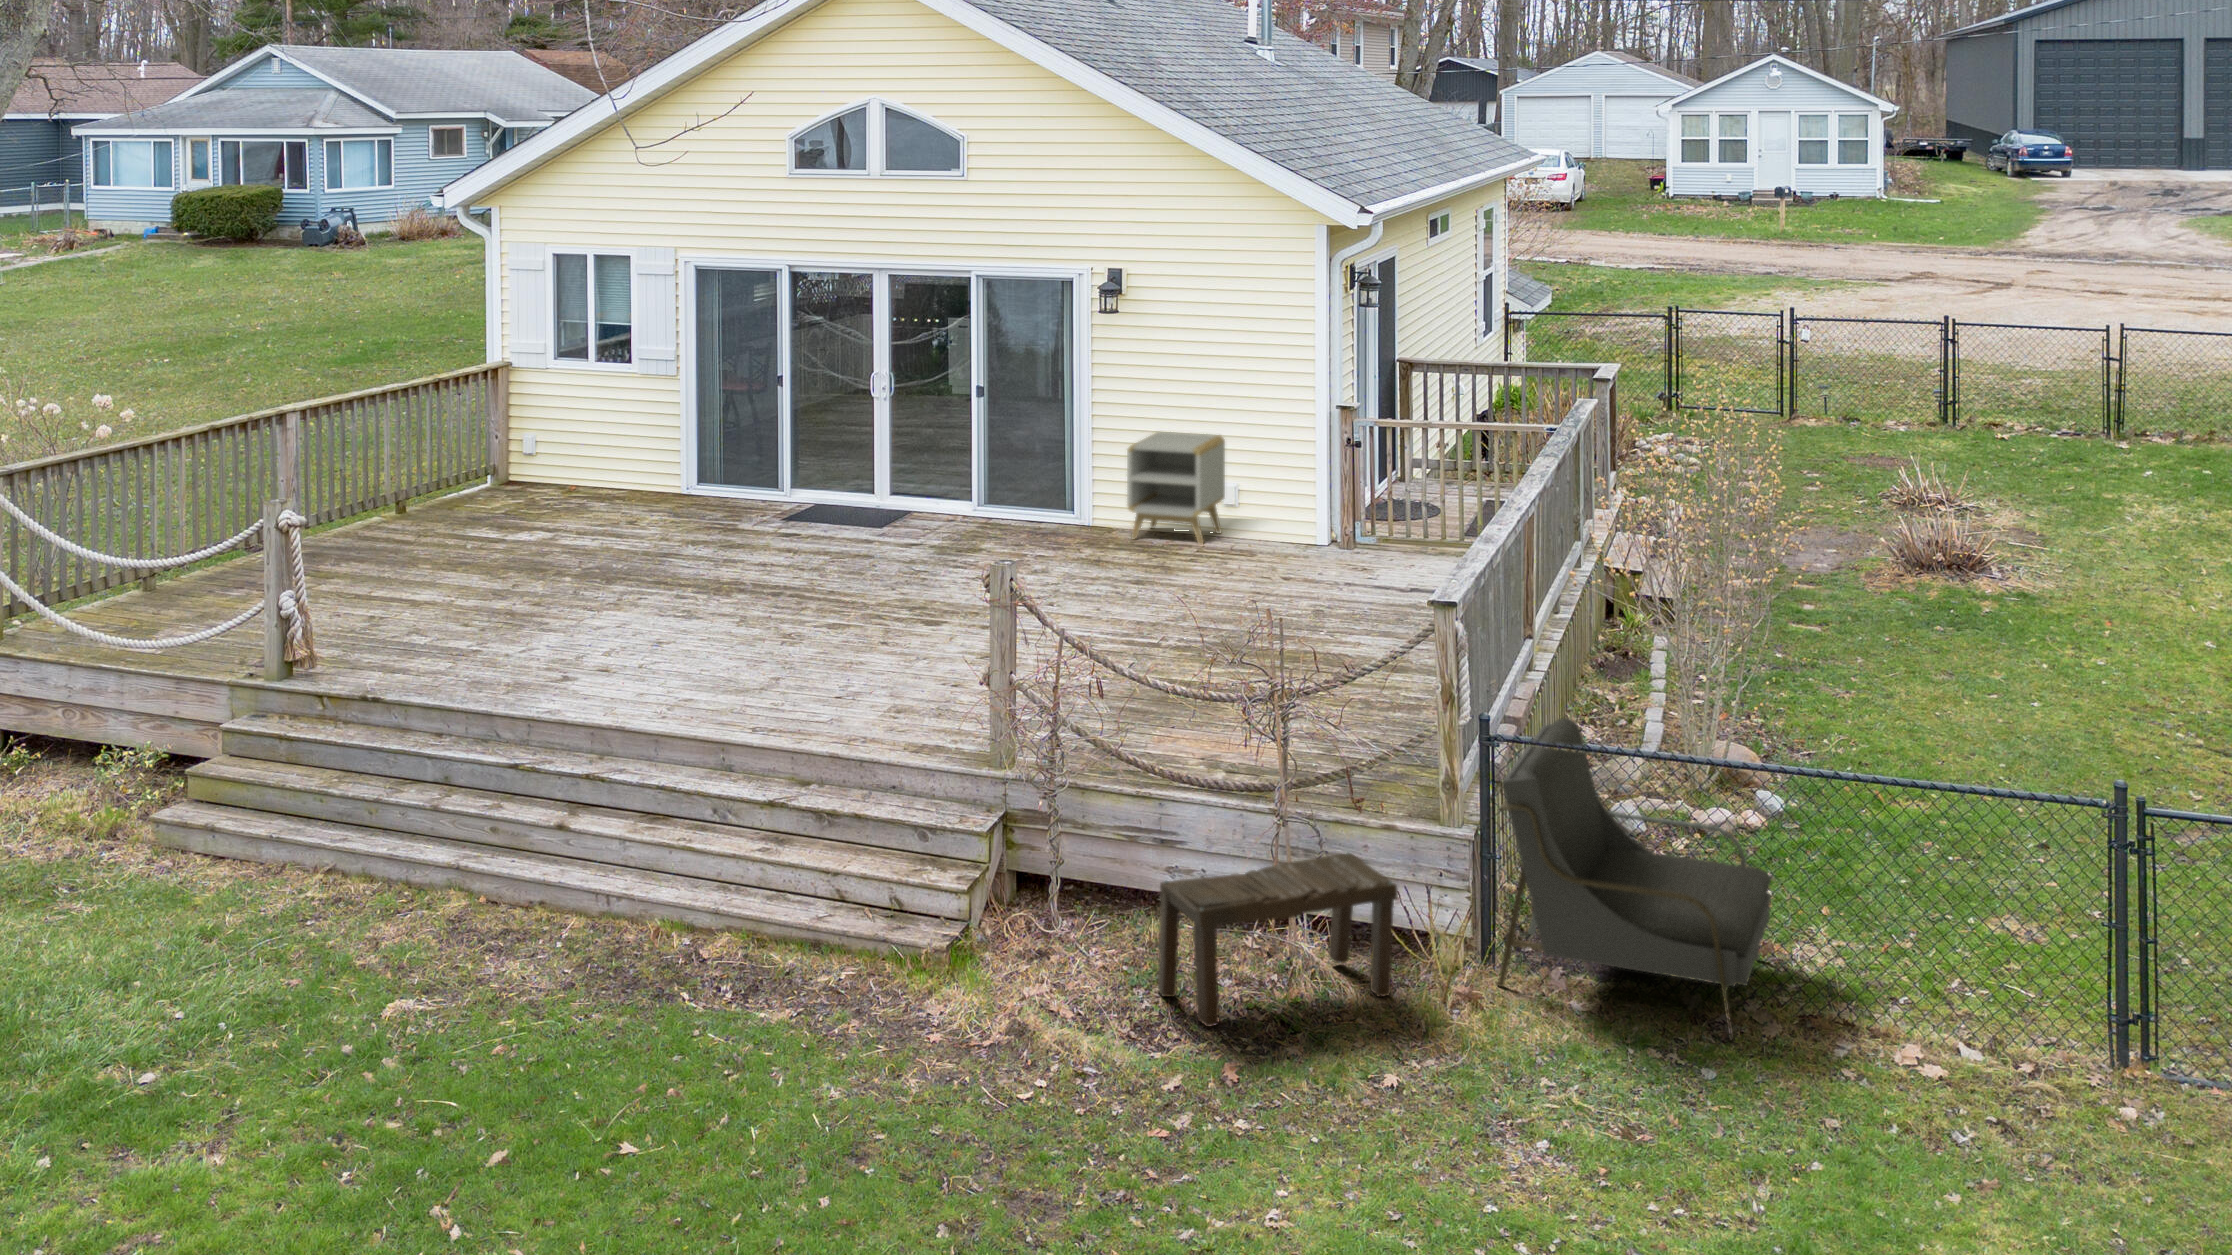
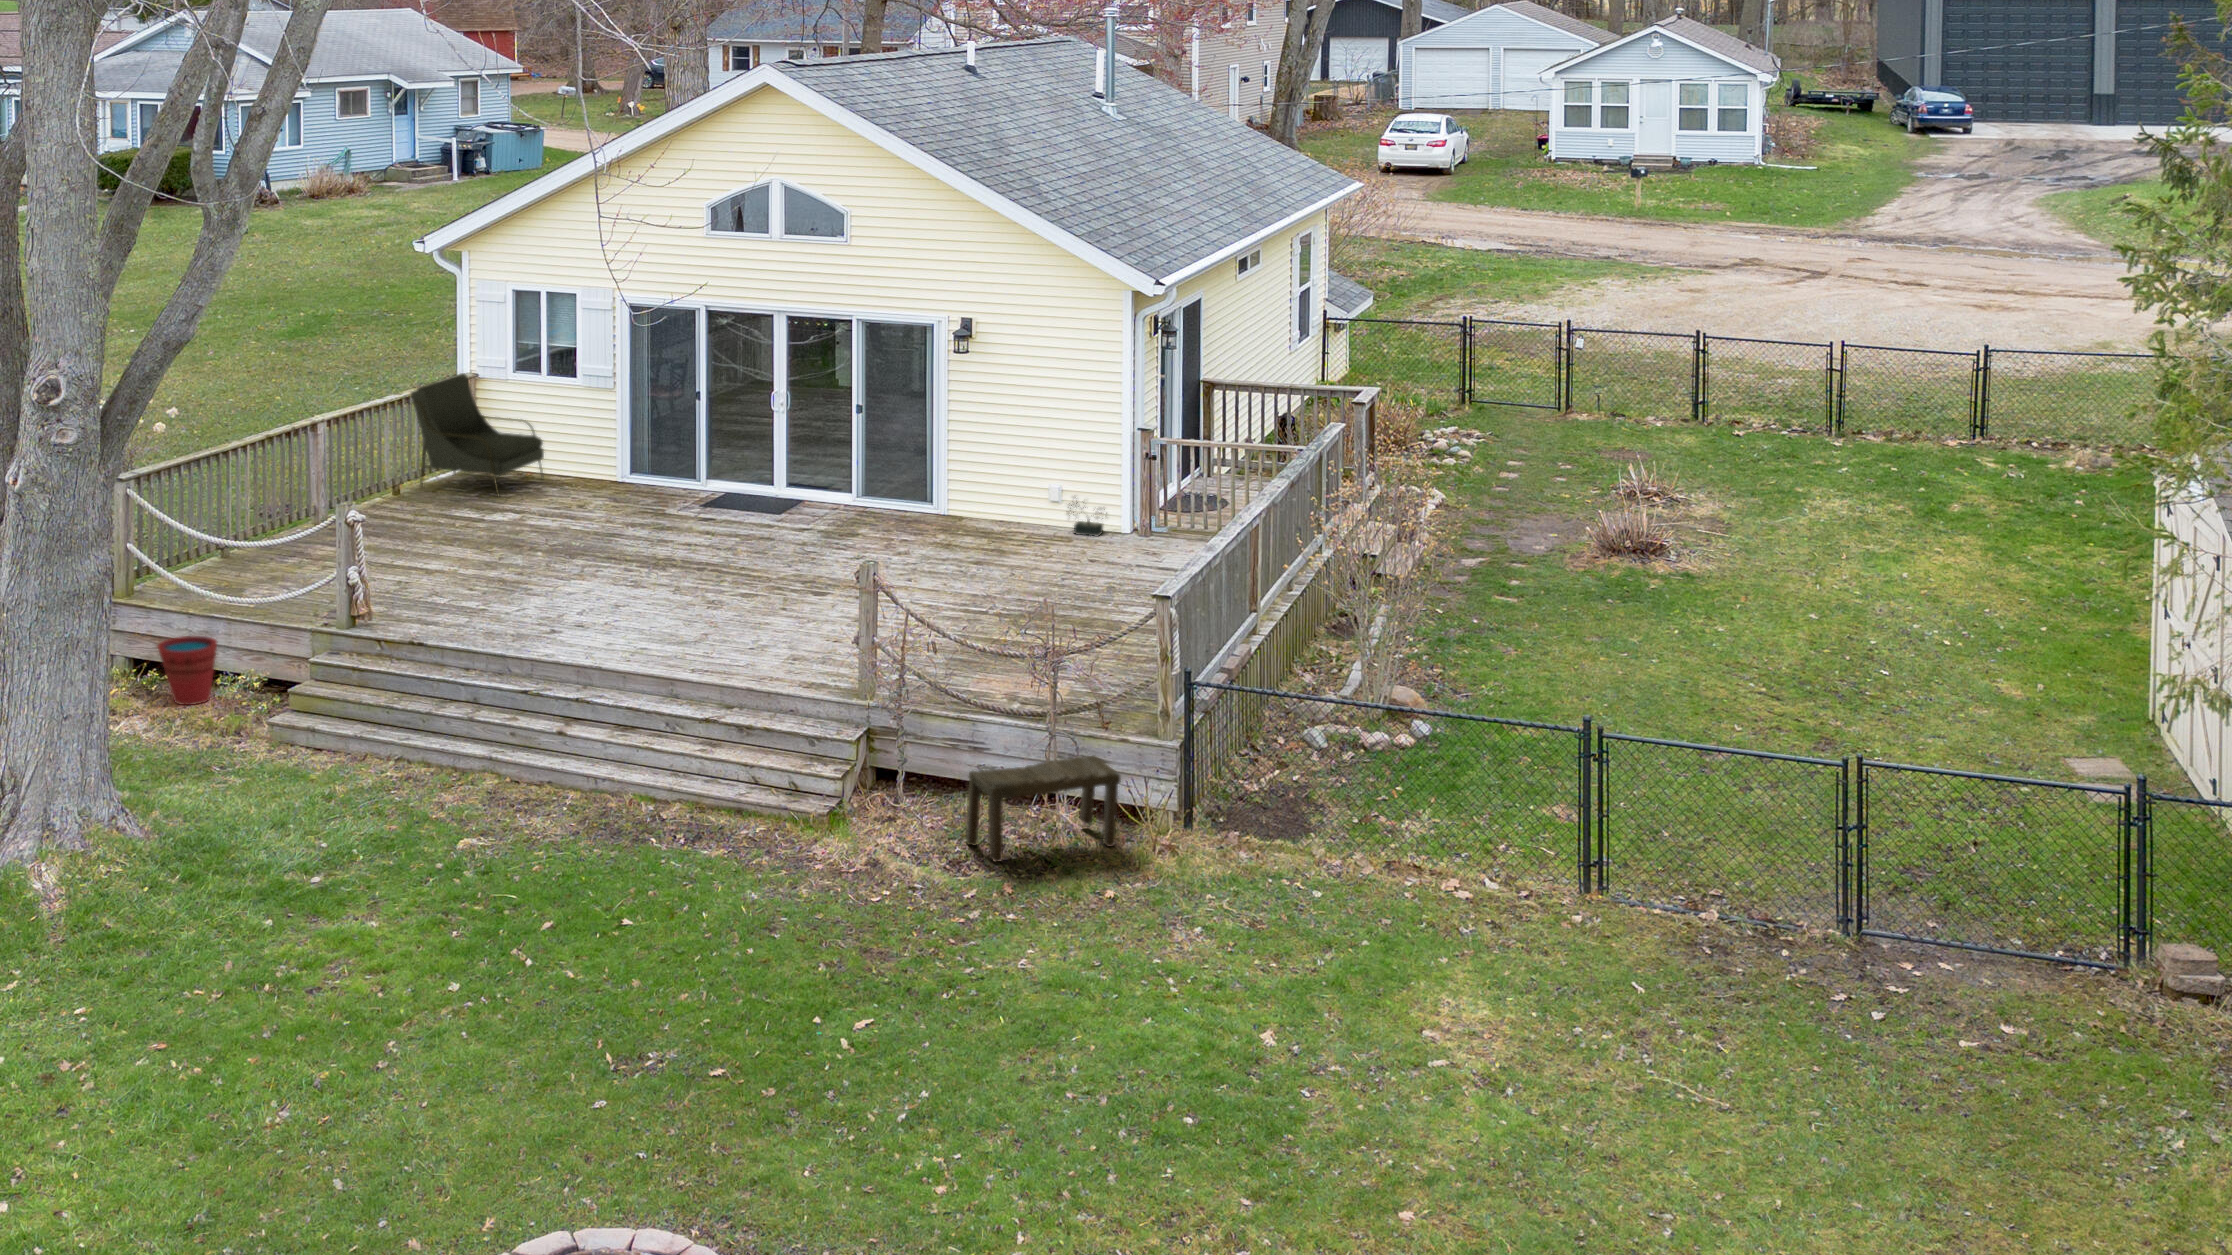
side table: present [1127,432,1225,545] -> none [972,447,1048,537]
decorative plant: none [1252,490,1309,543] -> present [1068,497,1107,537]
bucket: none [29,694,112,789] -> present [158,636,217,705]
armchair: present [1498,718,1771,1040] -> present [411,373,544,496]

